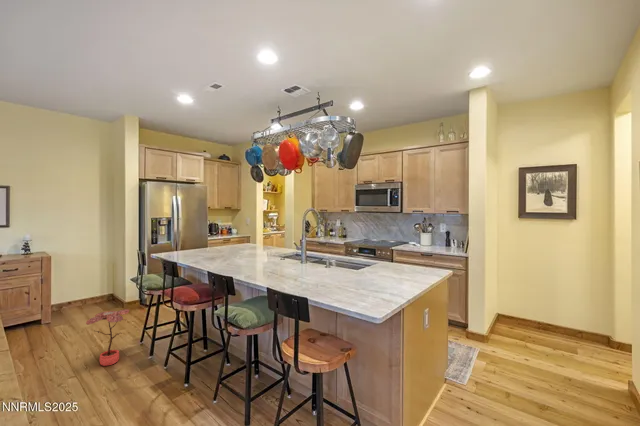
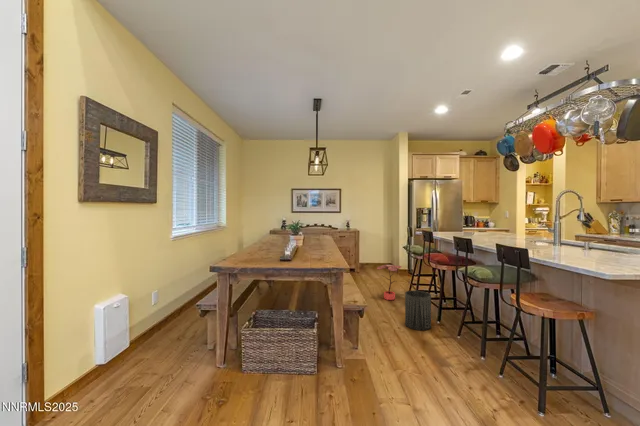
trash can: none [136,350,176,414] -> present [405,291,431,330]

